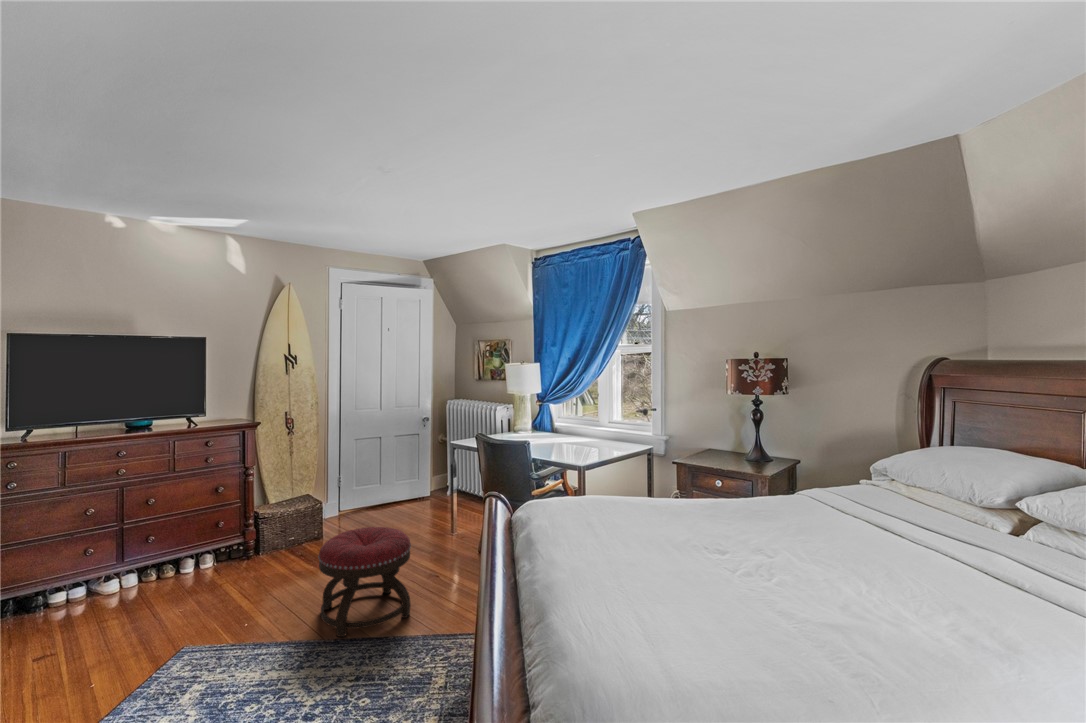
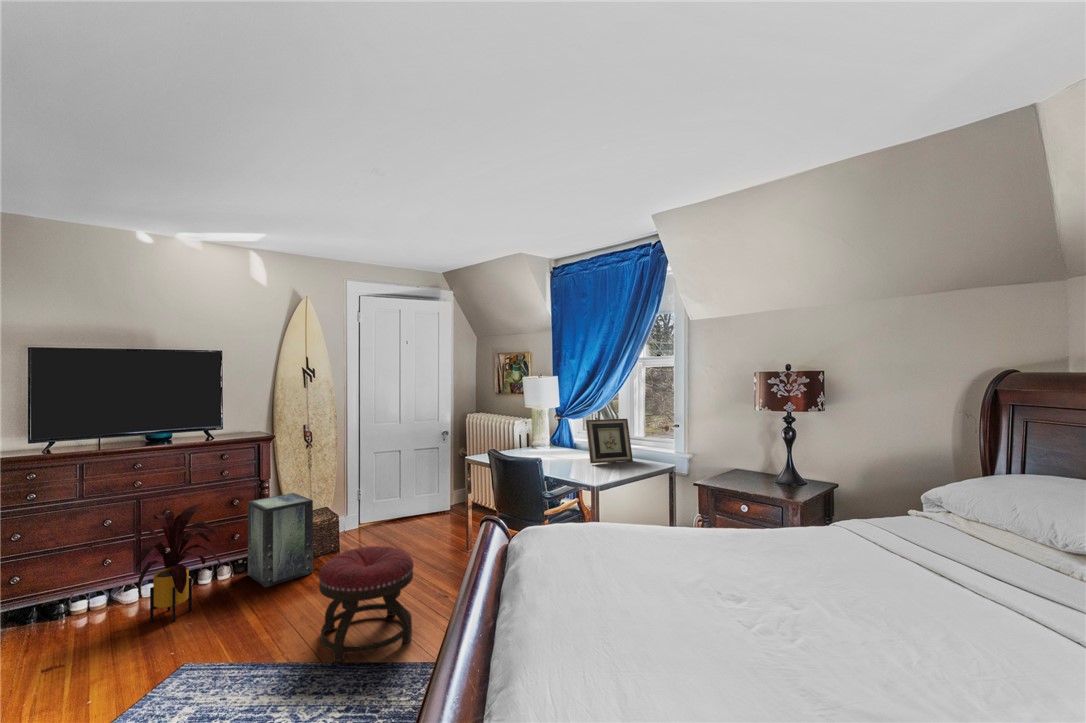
picture frame: none [567,404,611,446] -> present [586,419,633,463]
storage box: none [234,479,301,572] -> present [248,493,313,588]
house plant: none [99,489,215,608] -> present [114,503,223,622]

